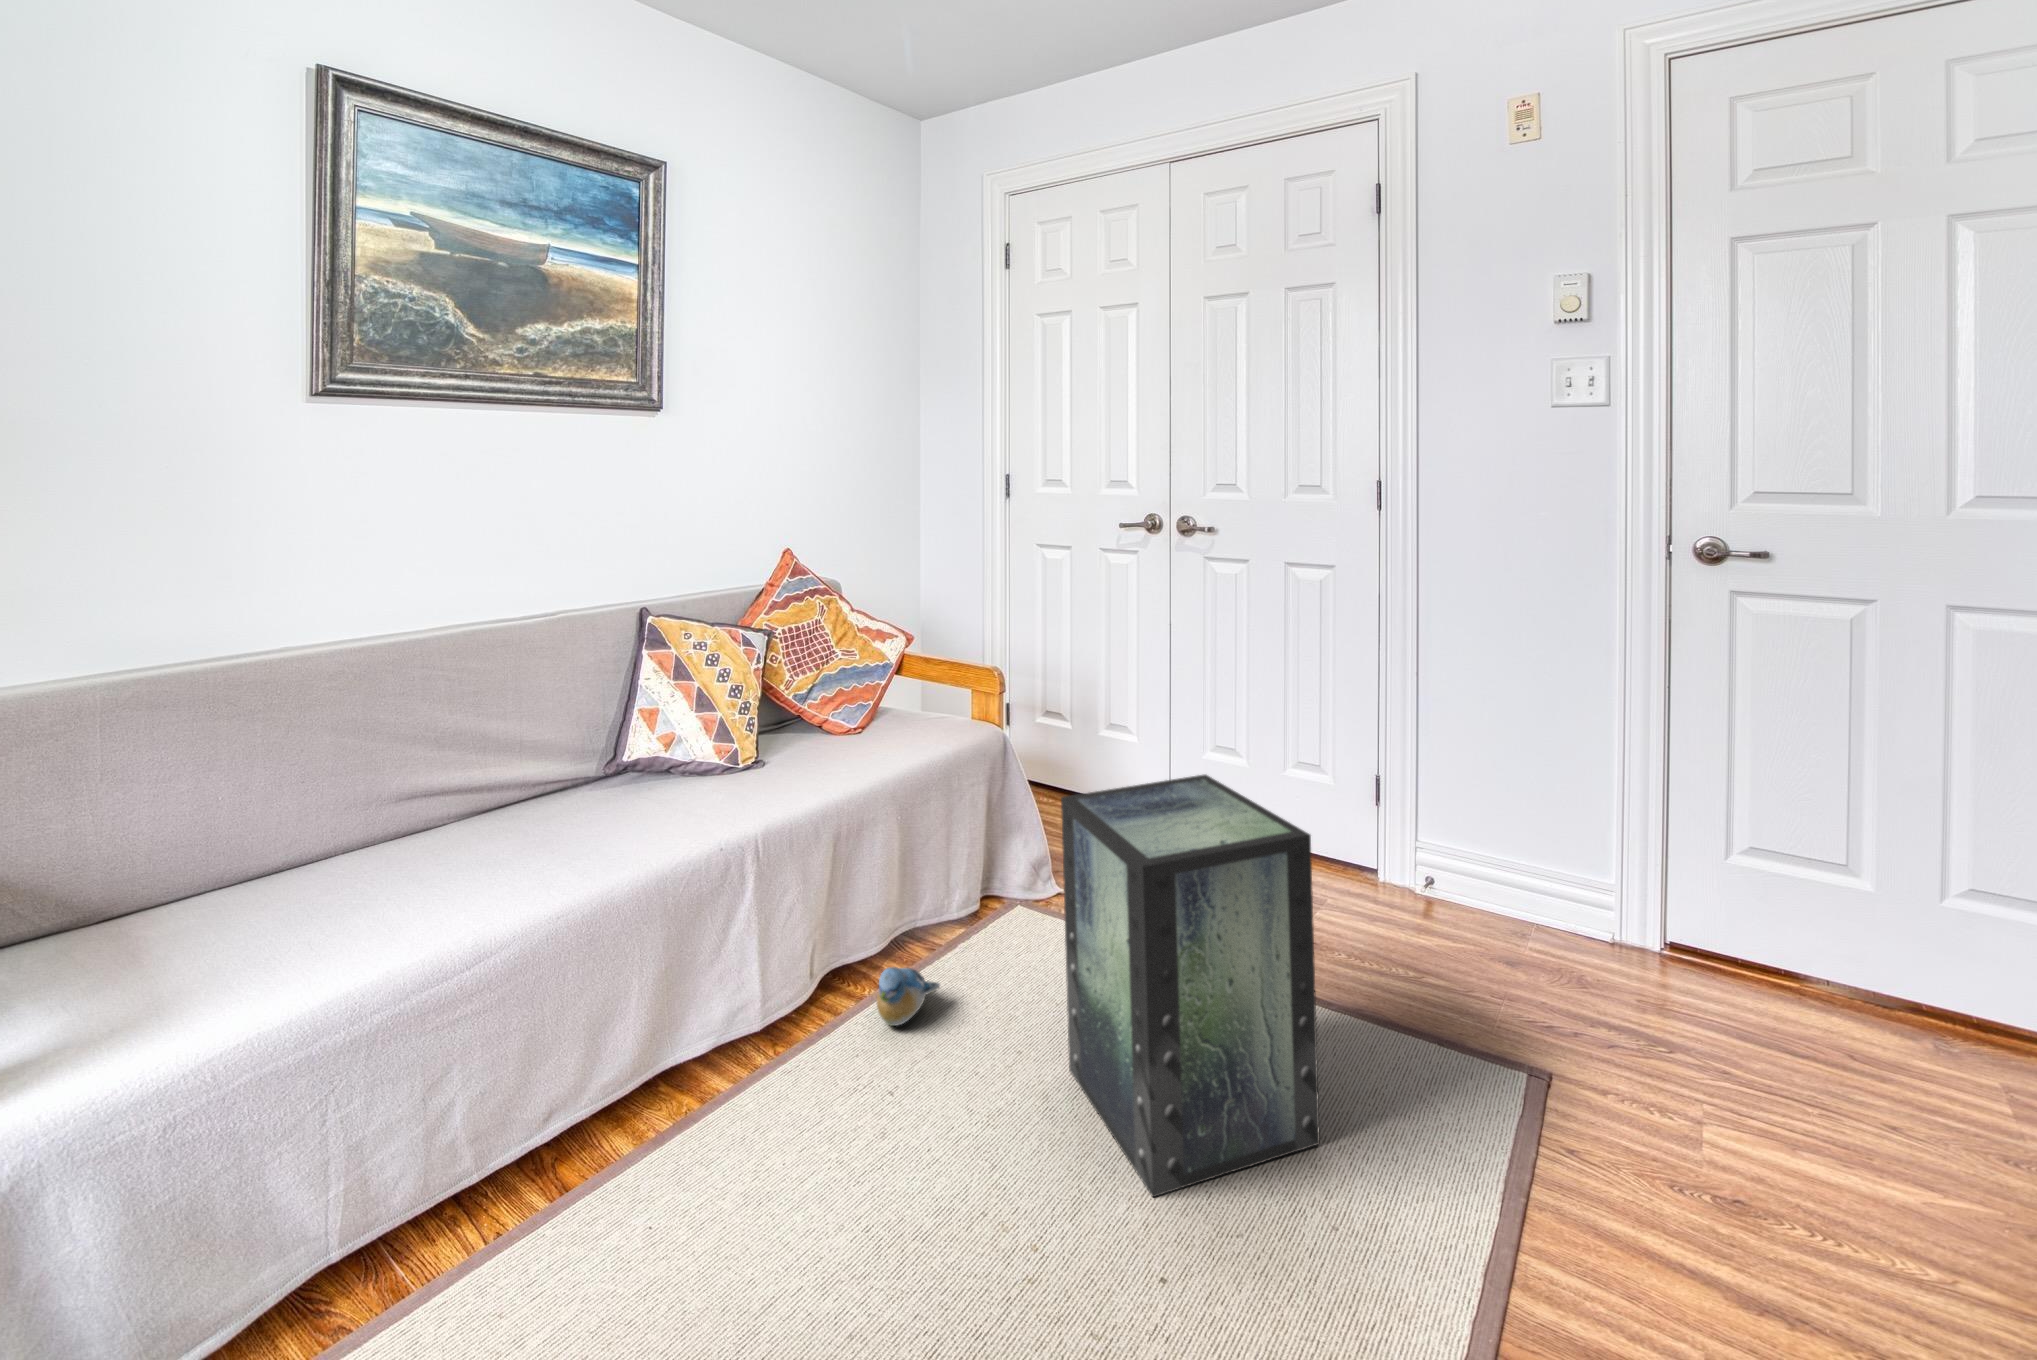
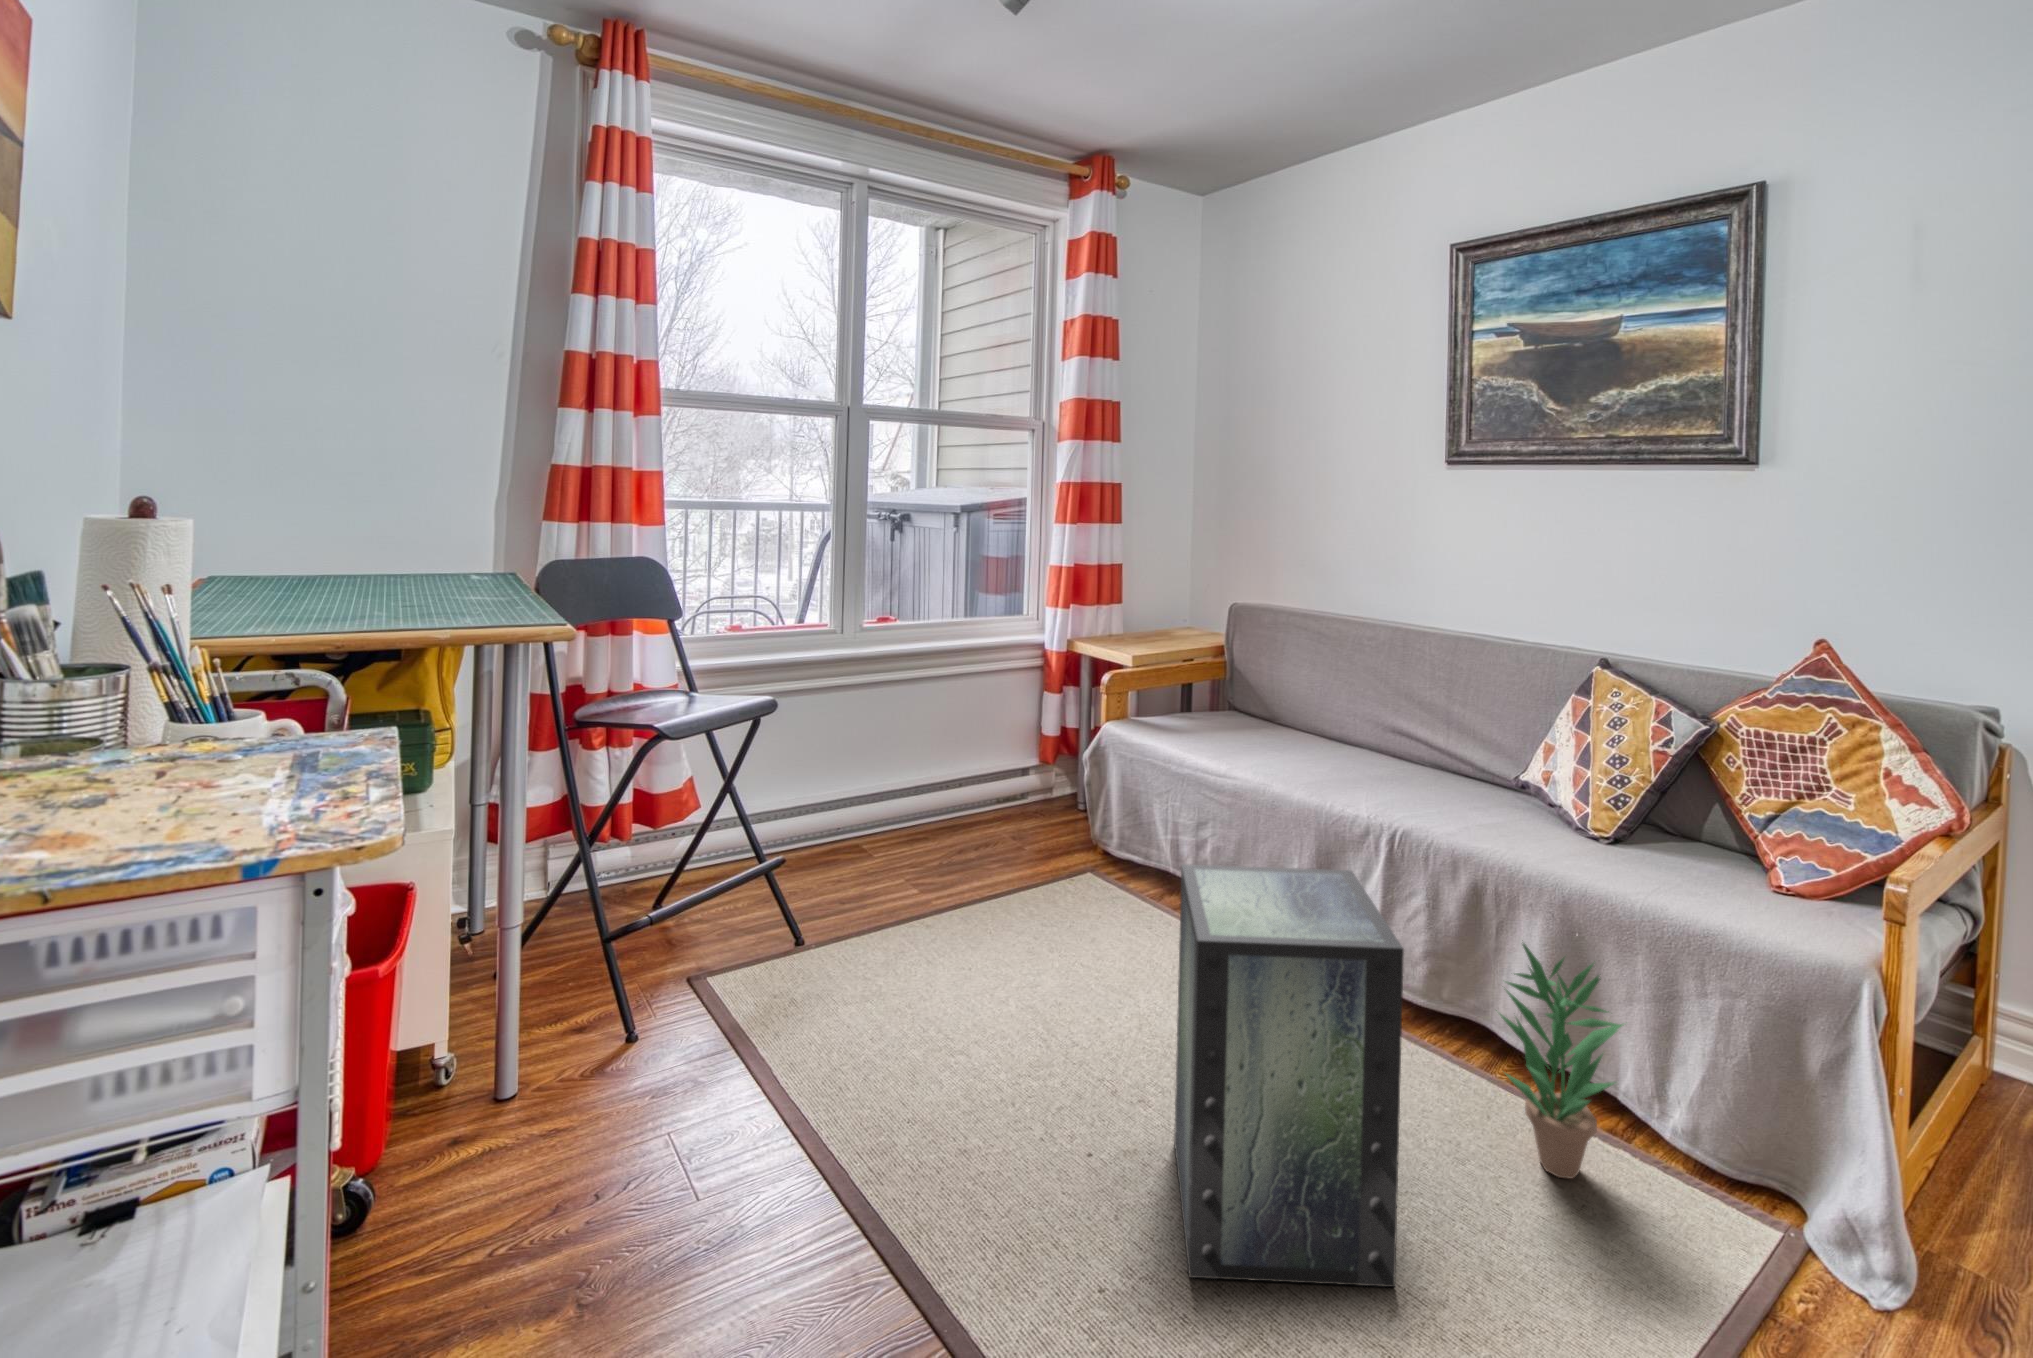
potted plant: none [961,781,1057,970] -> present [1496,944,1624,1179]
plush toy: present [877,967,940,1026] -> none [1404,1002,1488,1081]

